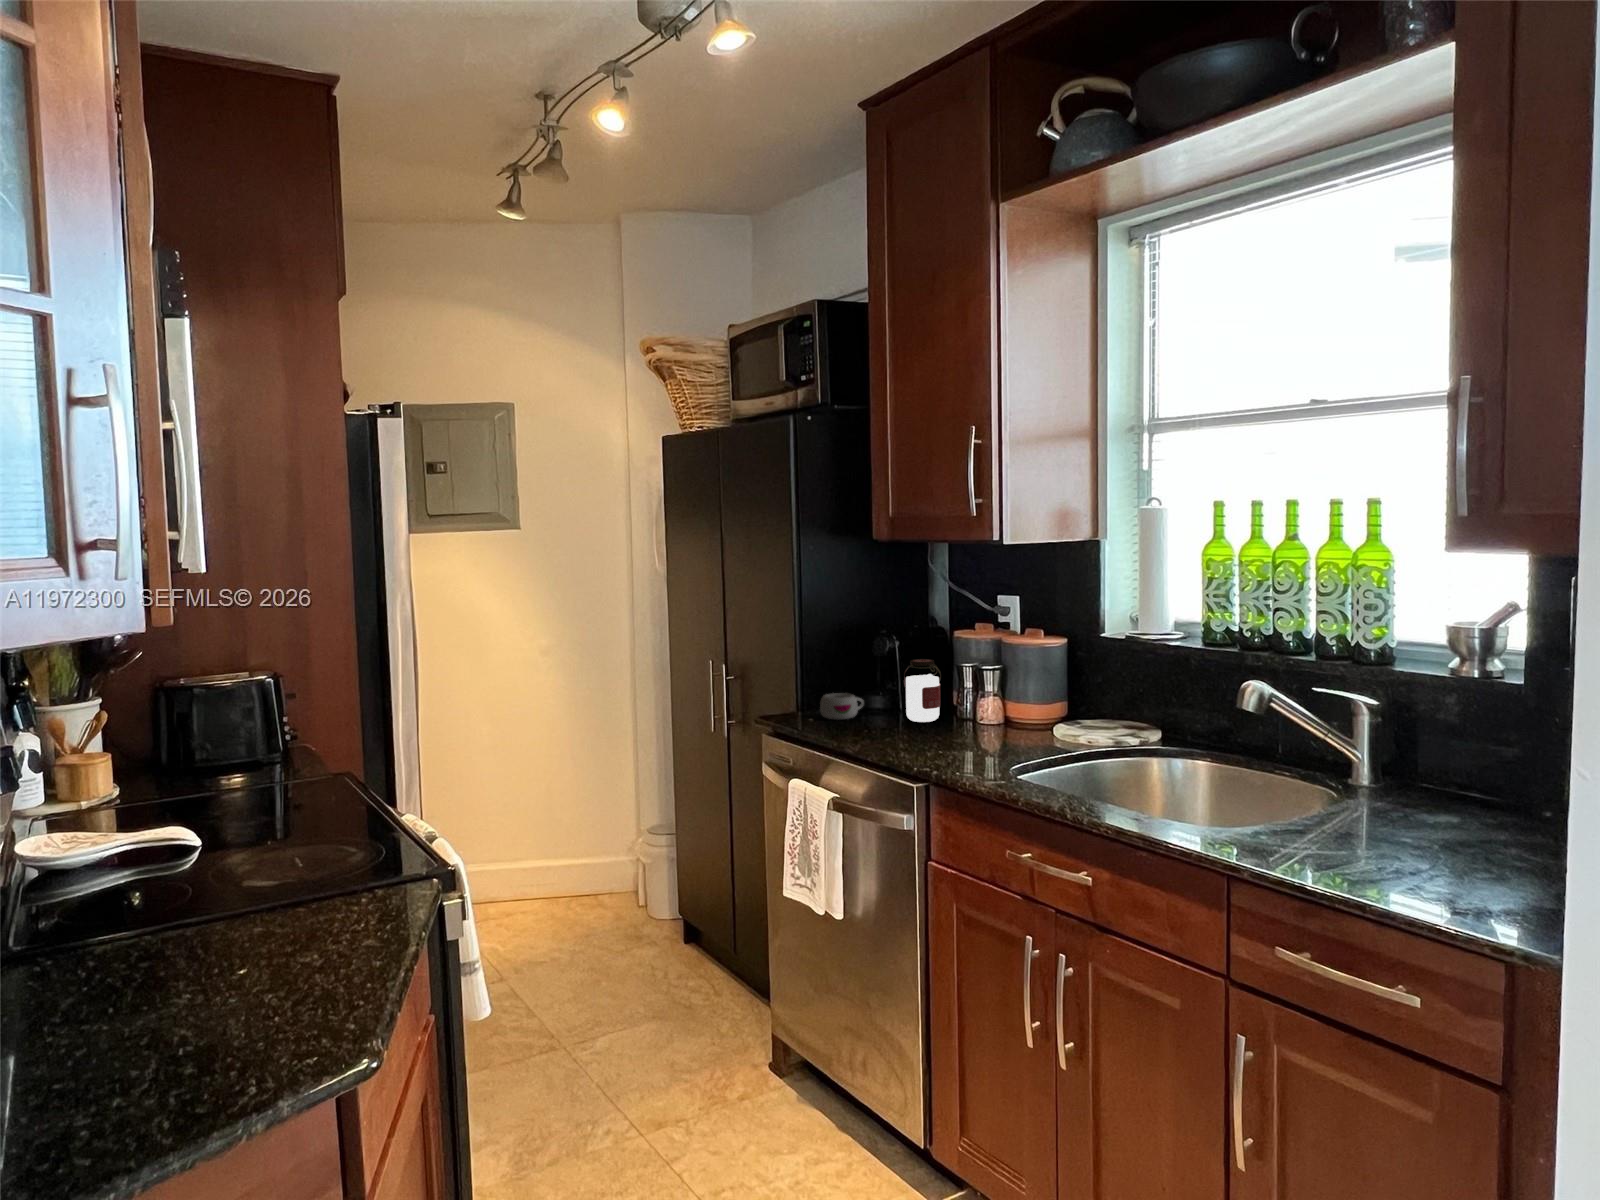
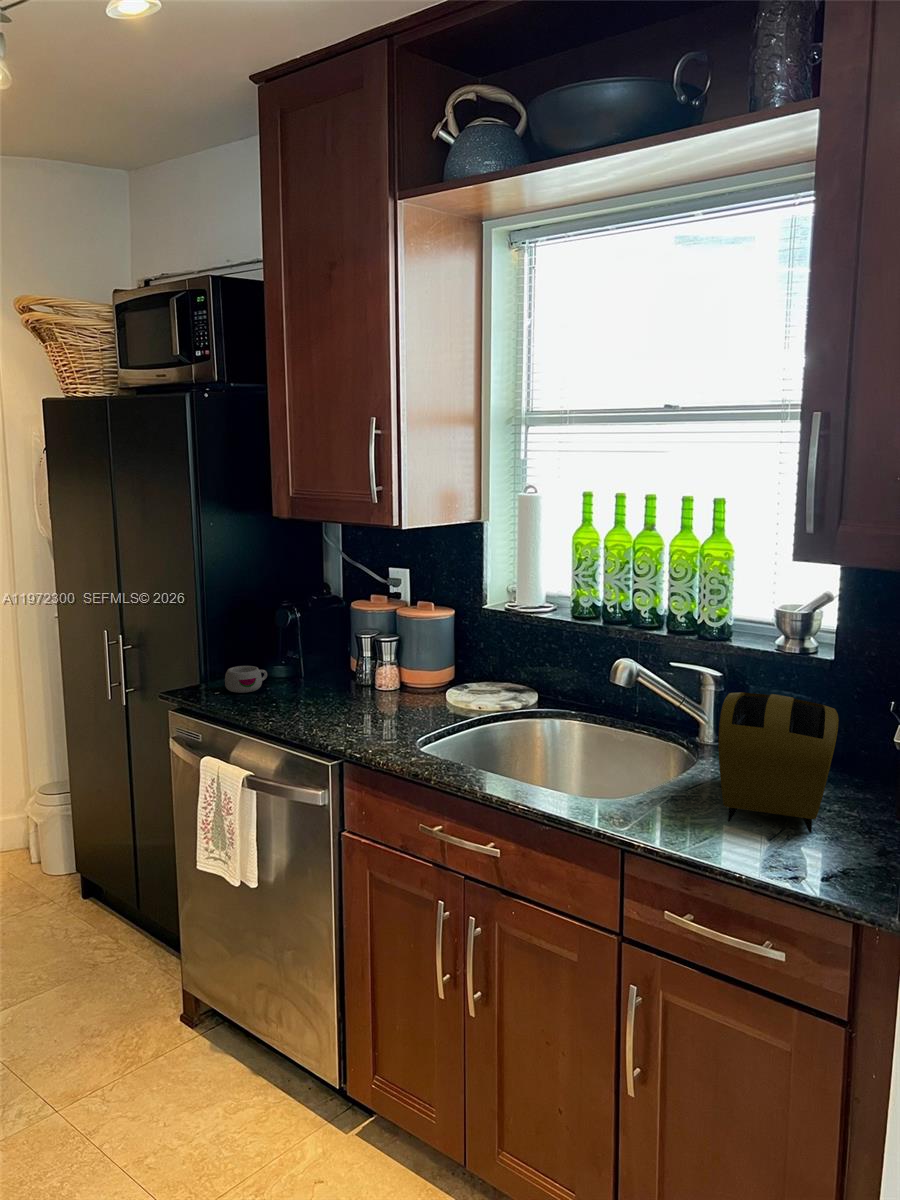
jar: present [906,659,941,722] -> none [307,633,341,693]
toaster: none [1352,710,1515,873] -> present [718,692,839,833]

